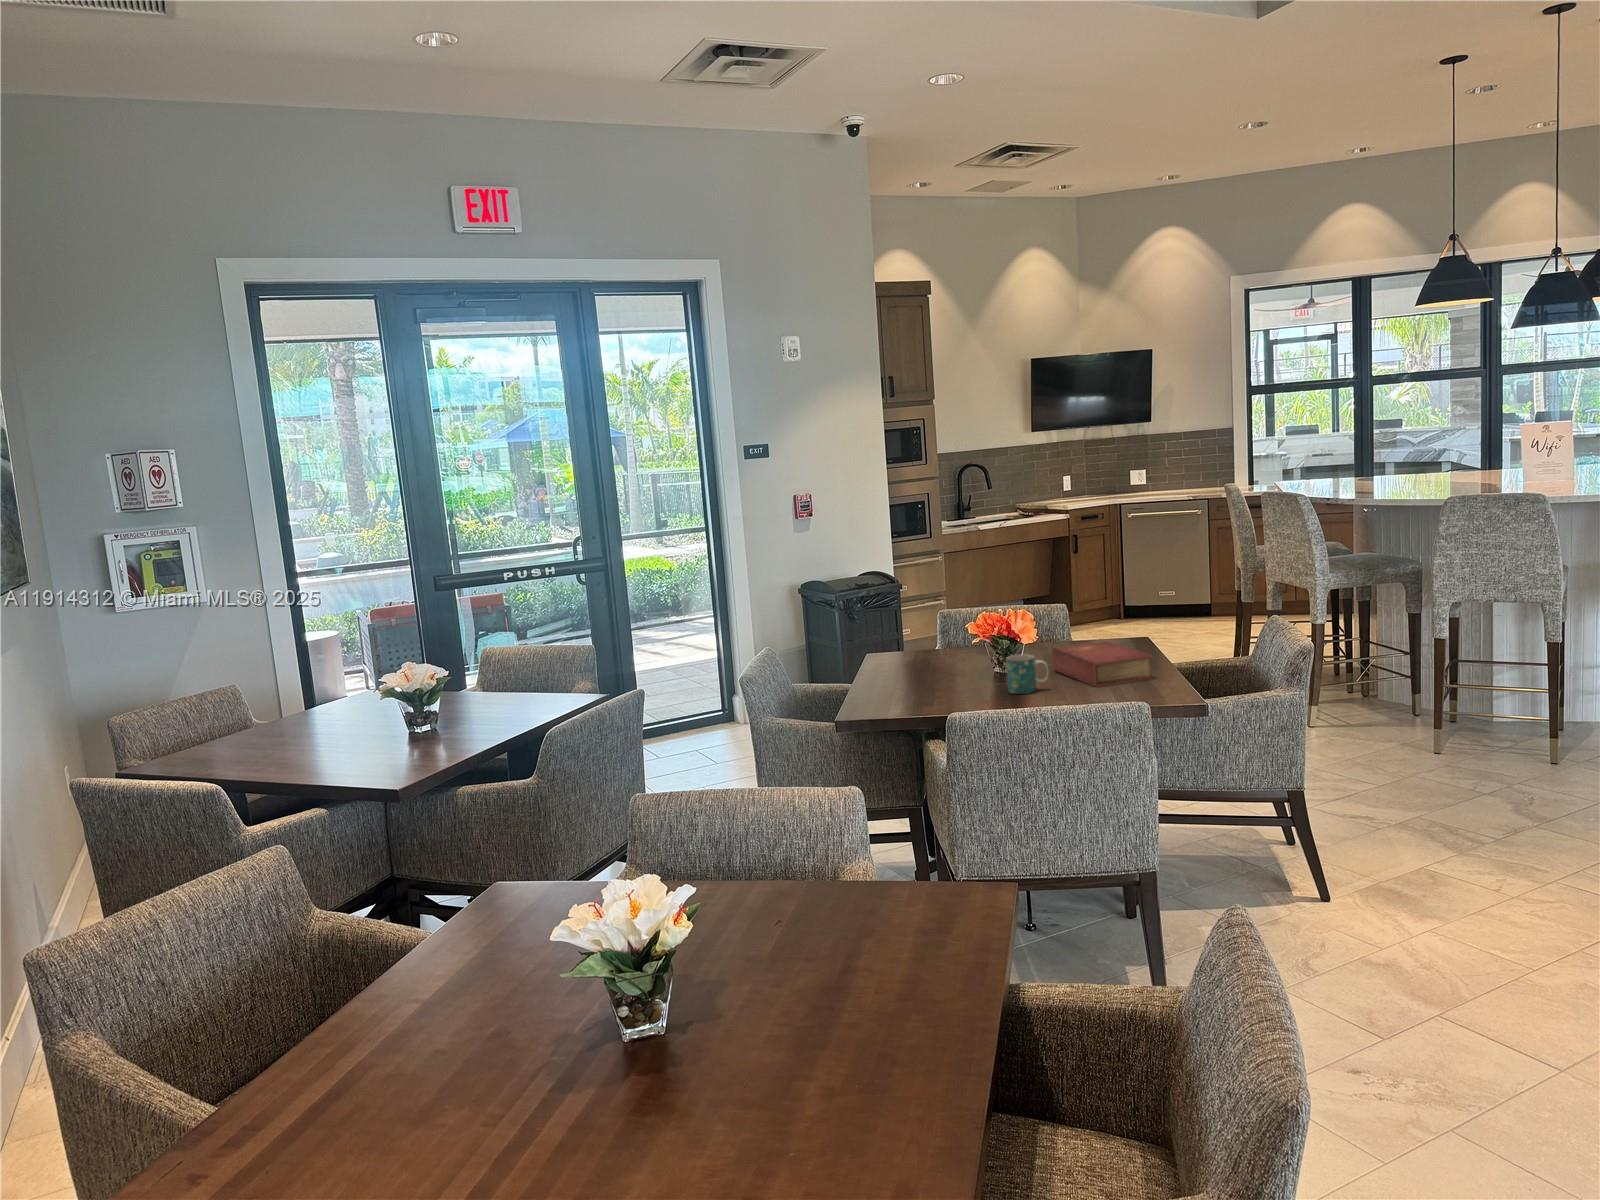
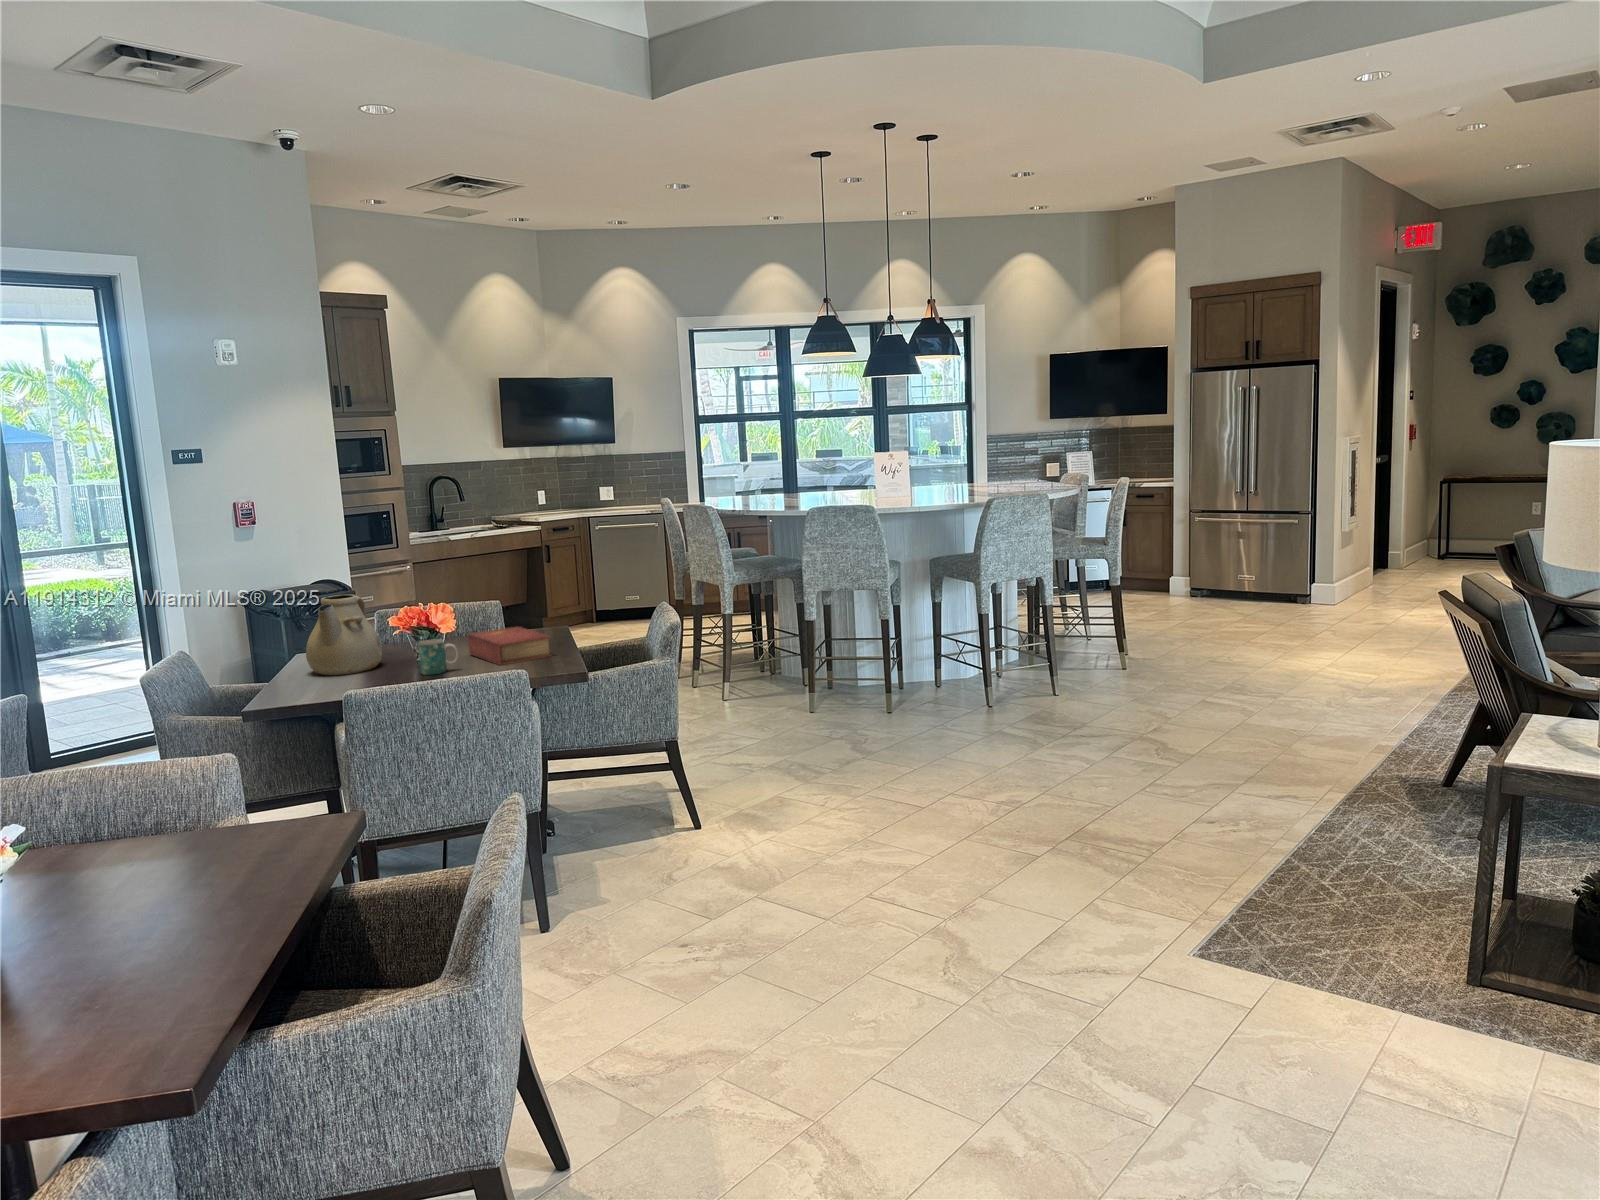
teapot: none [886,600,961,687] -> present [306,595,382,675]

